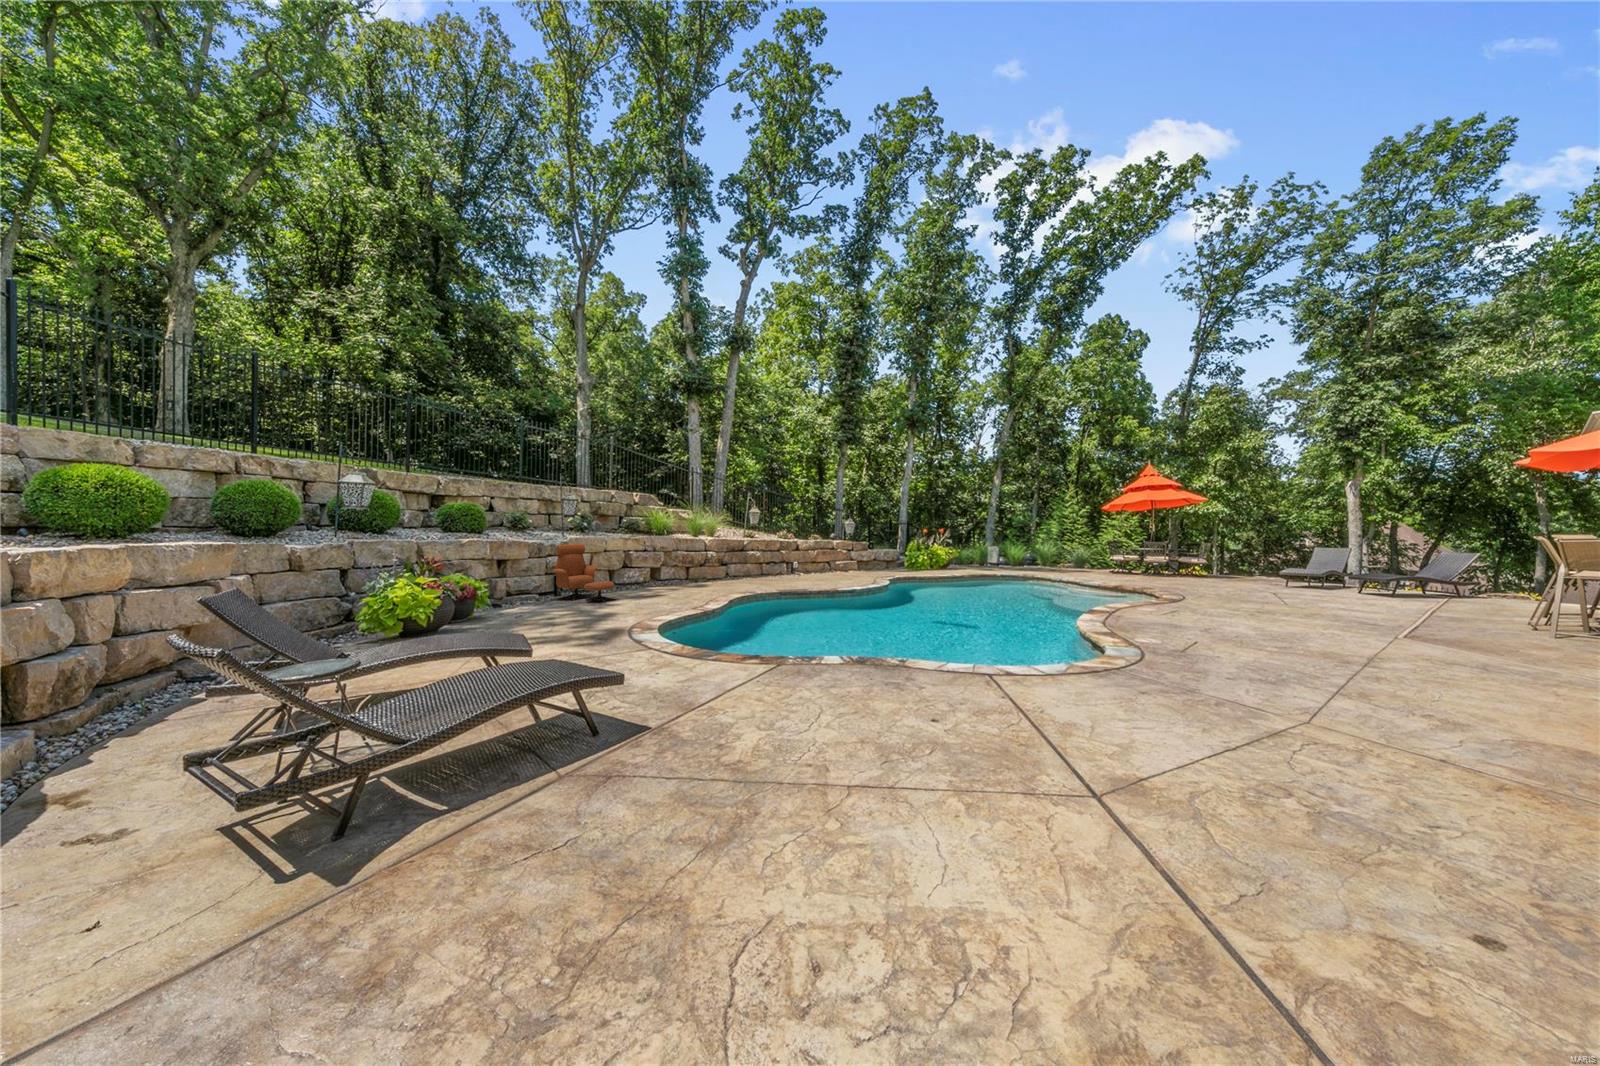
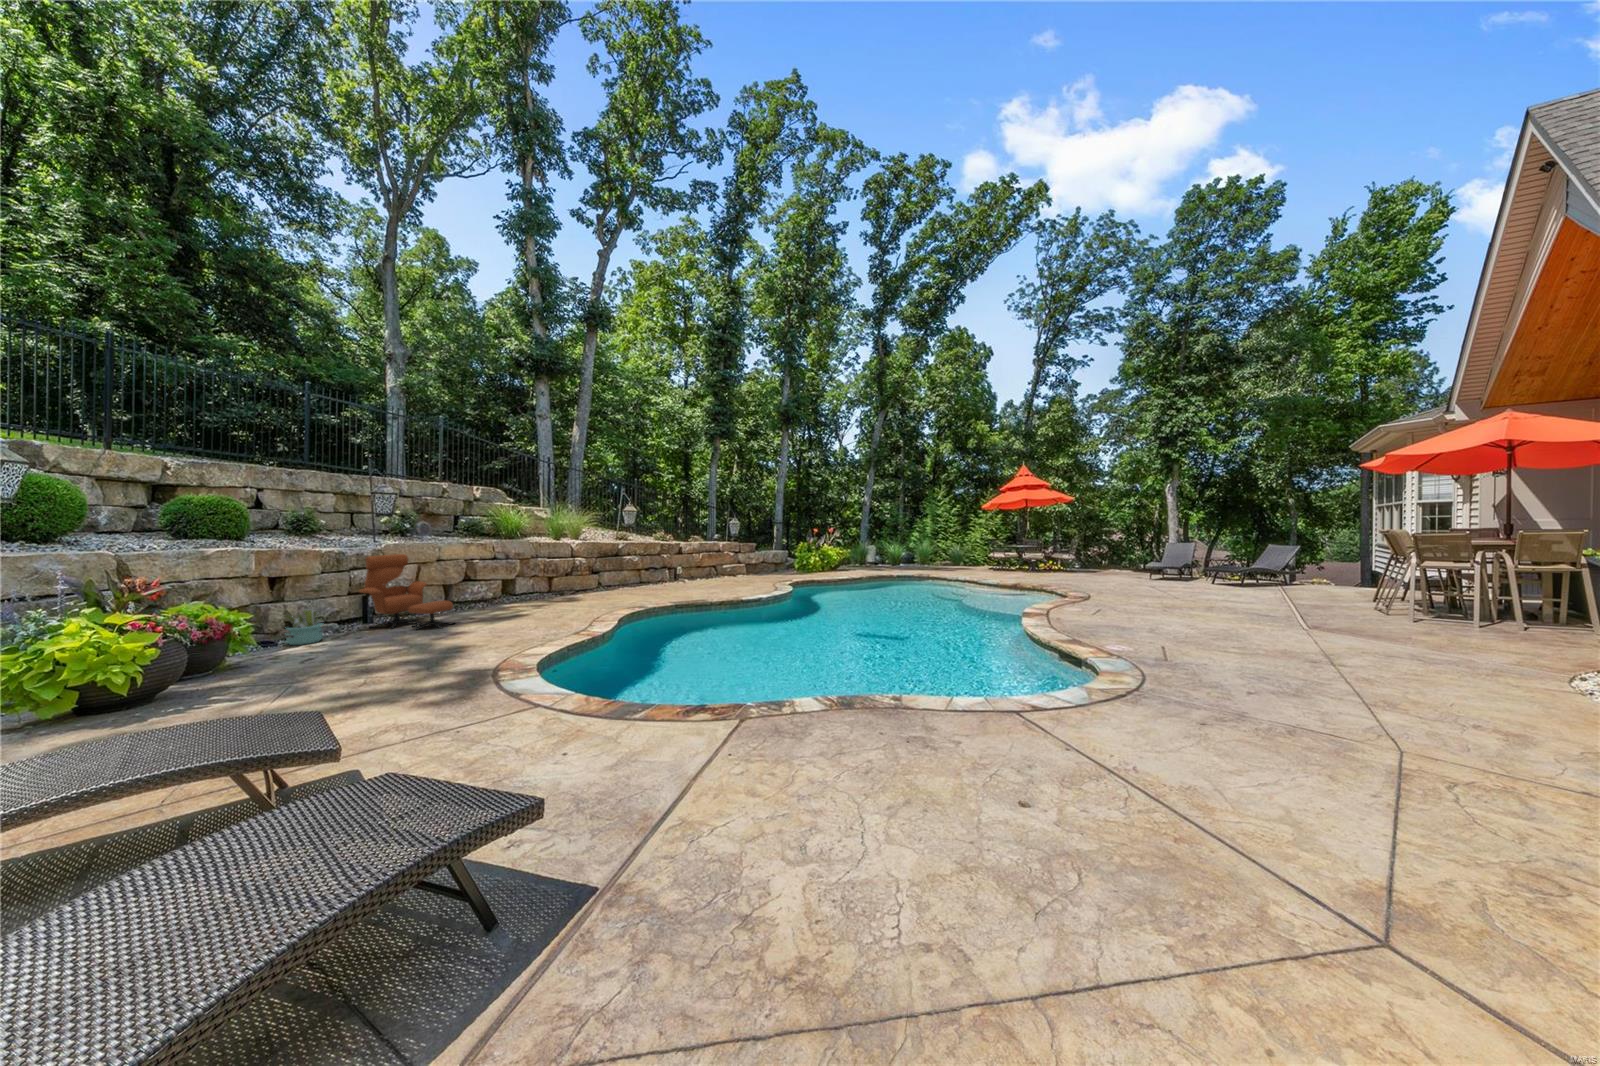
decorative plant: none [505,582,531,607] -> present [285,610,324,645]

